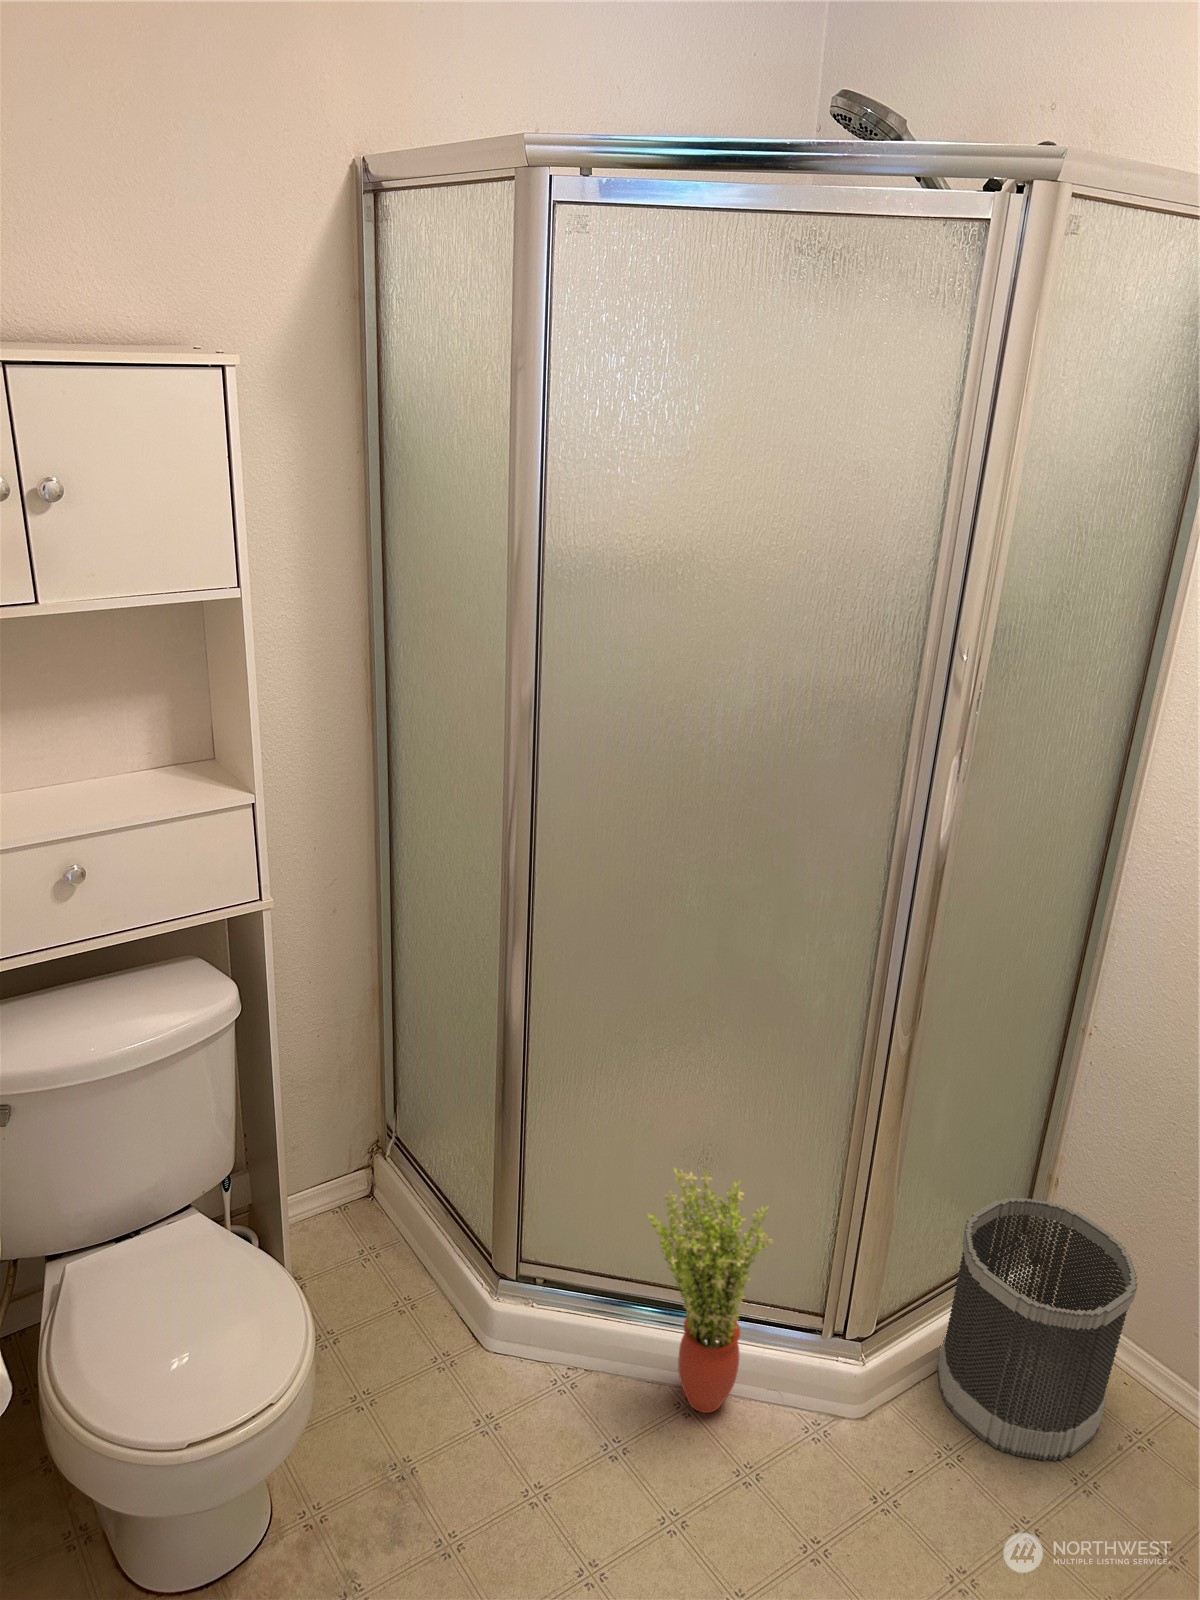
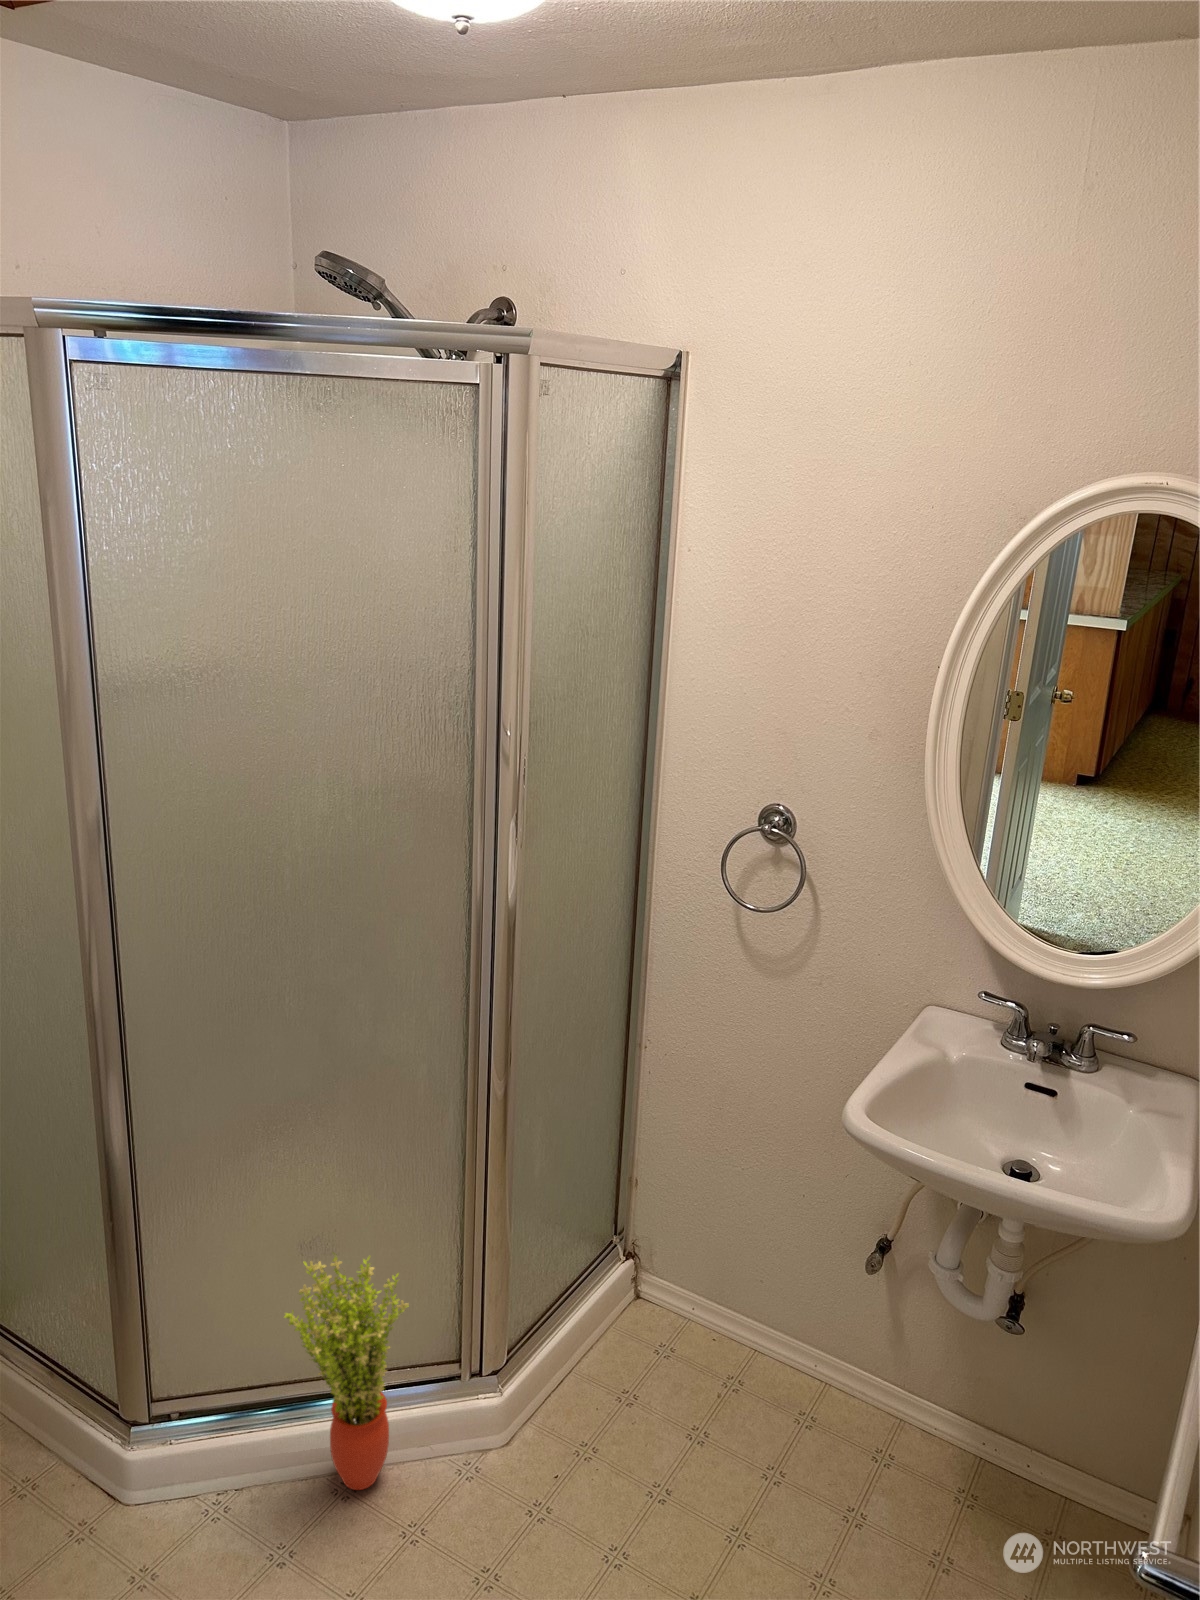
wastebasket: present [937,1197,1138,1461] -> none [563,1201,714,1432]

